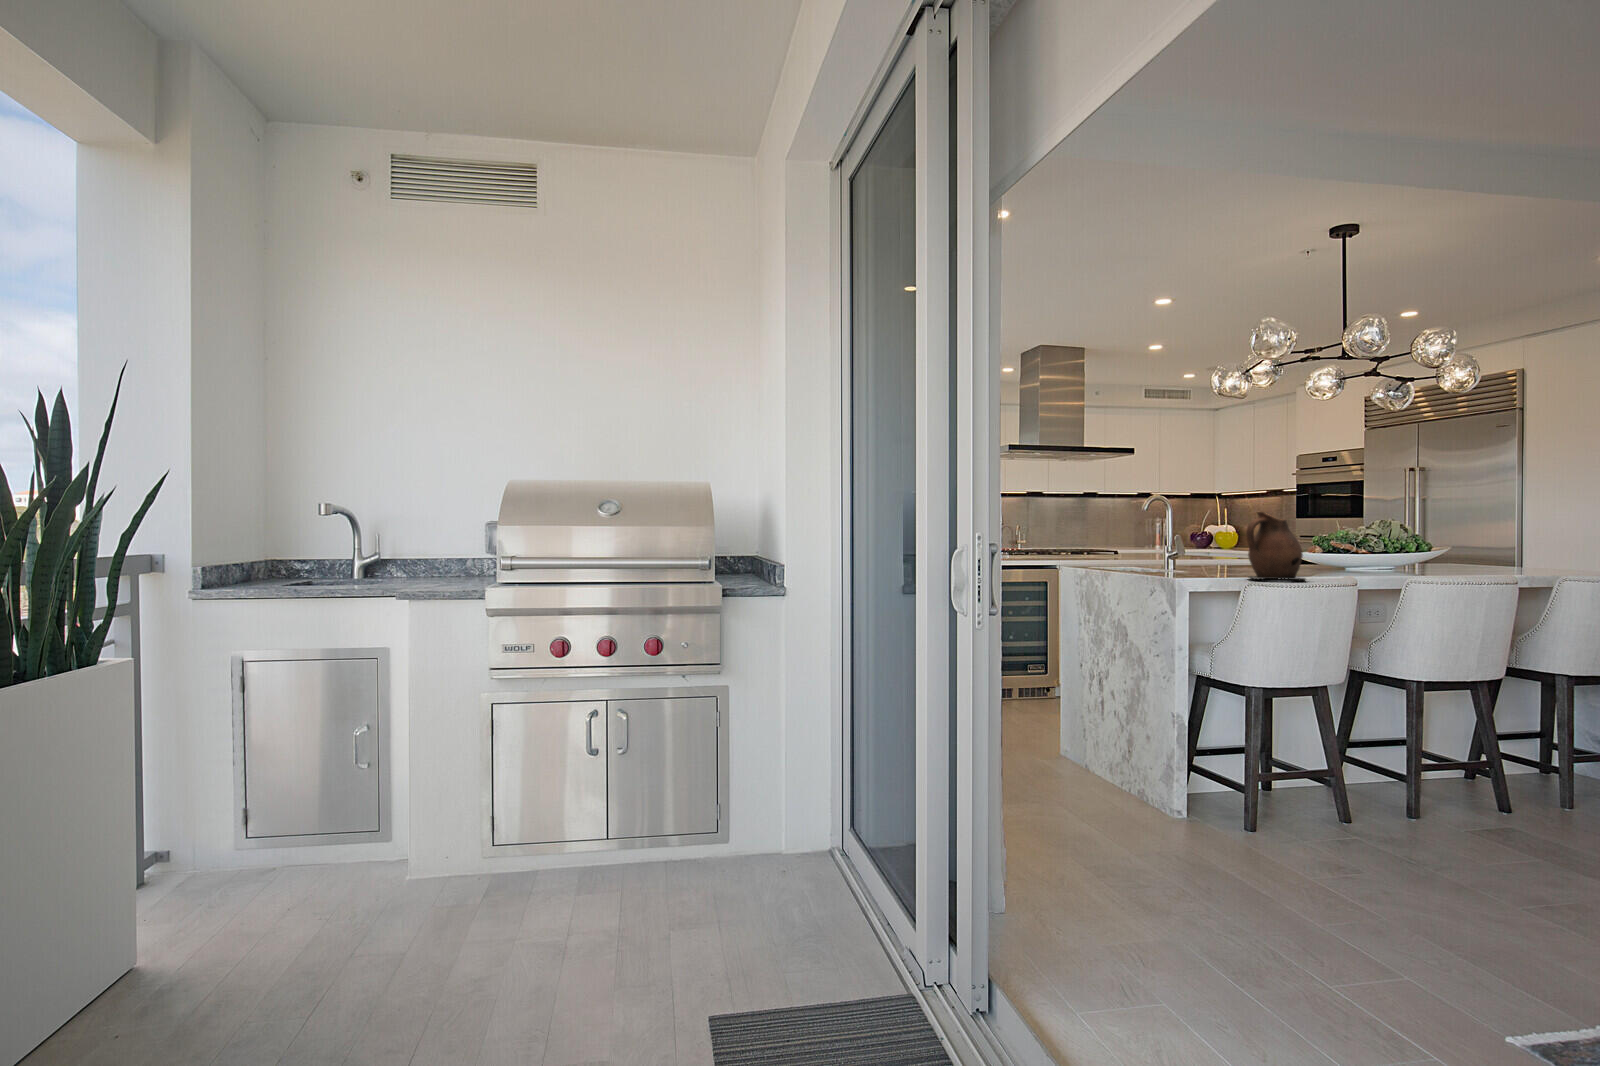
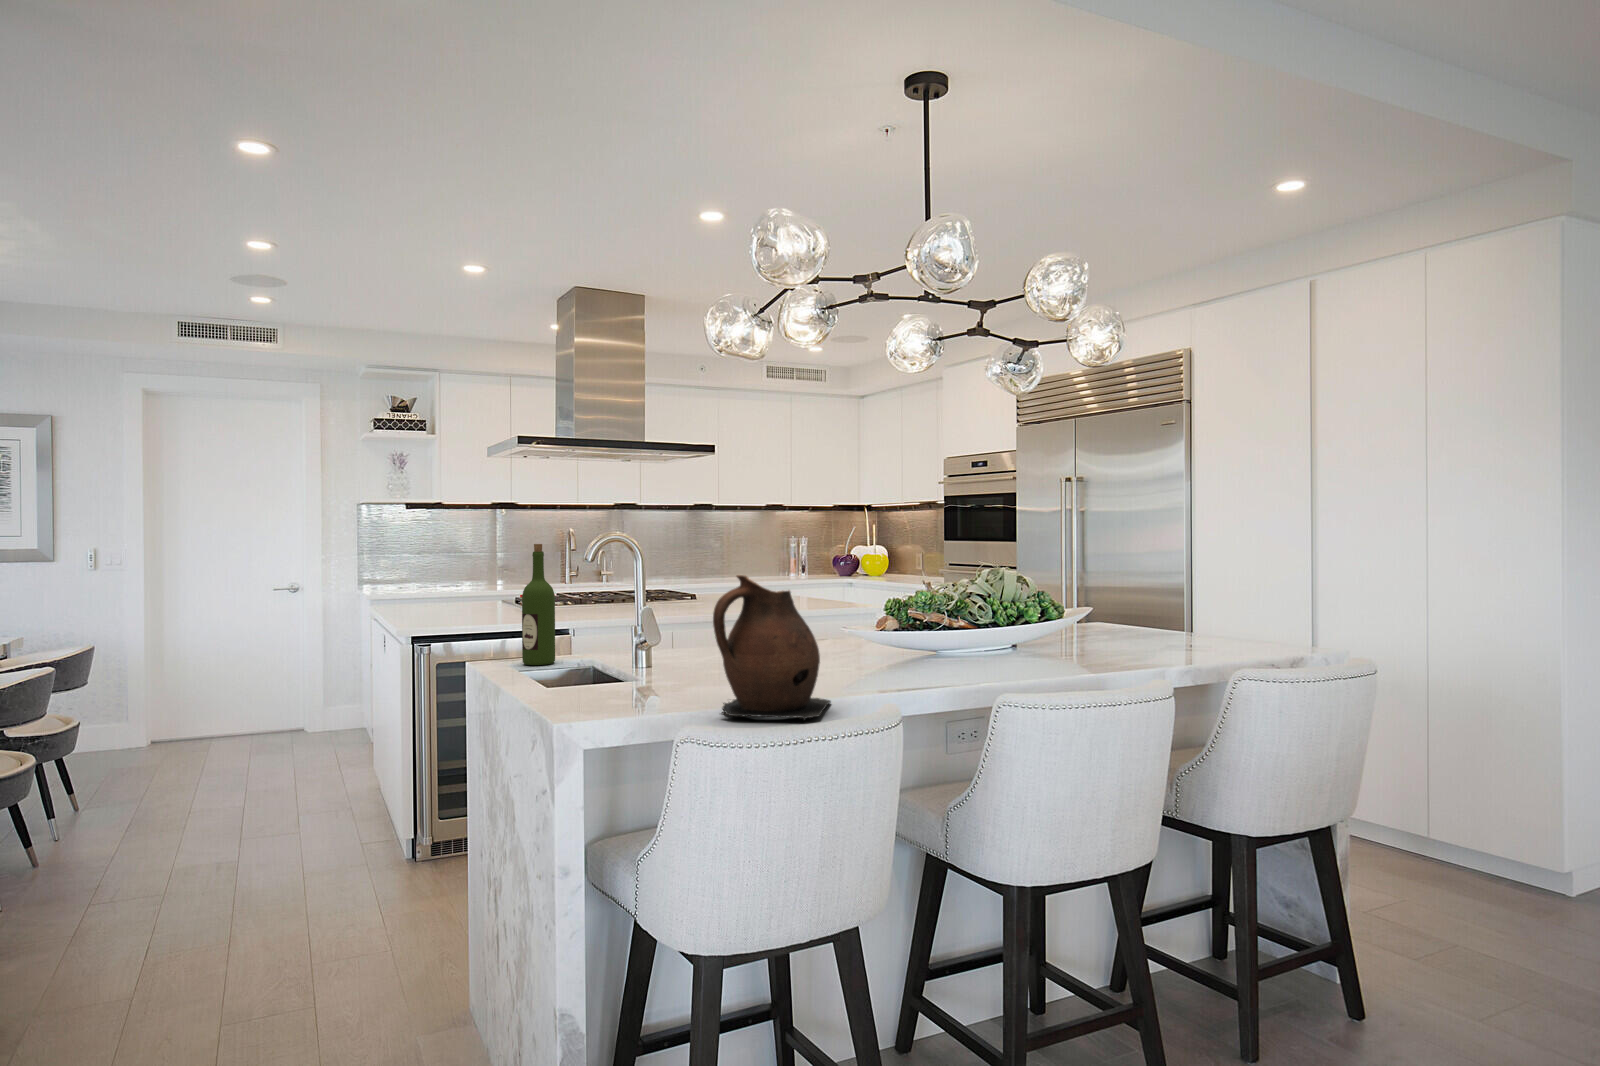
wine bottle: none [1089,504,1107,569] -> present [522,544,555,665]

